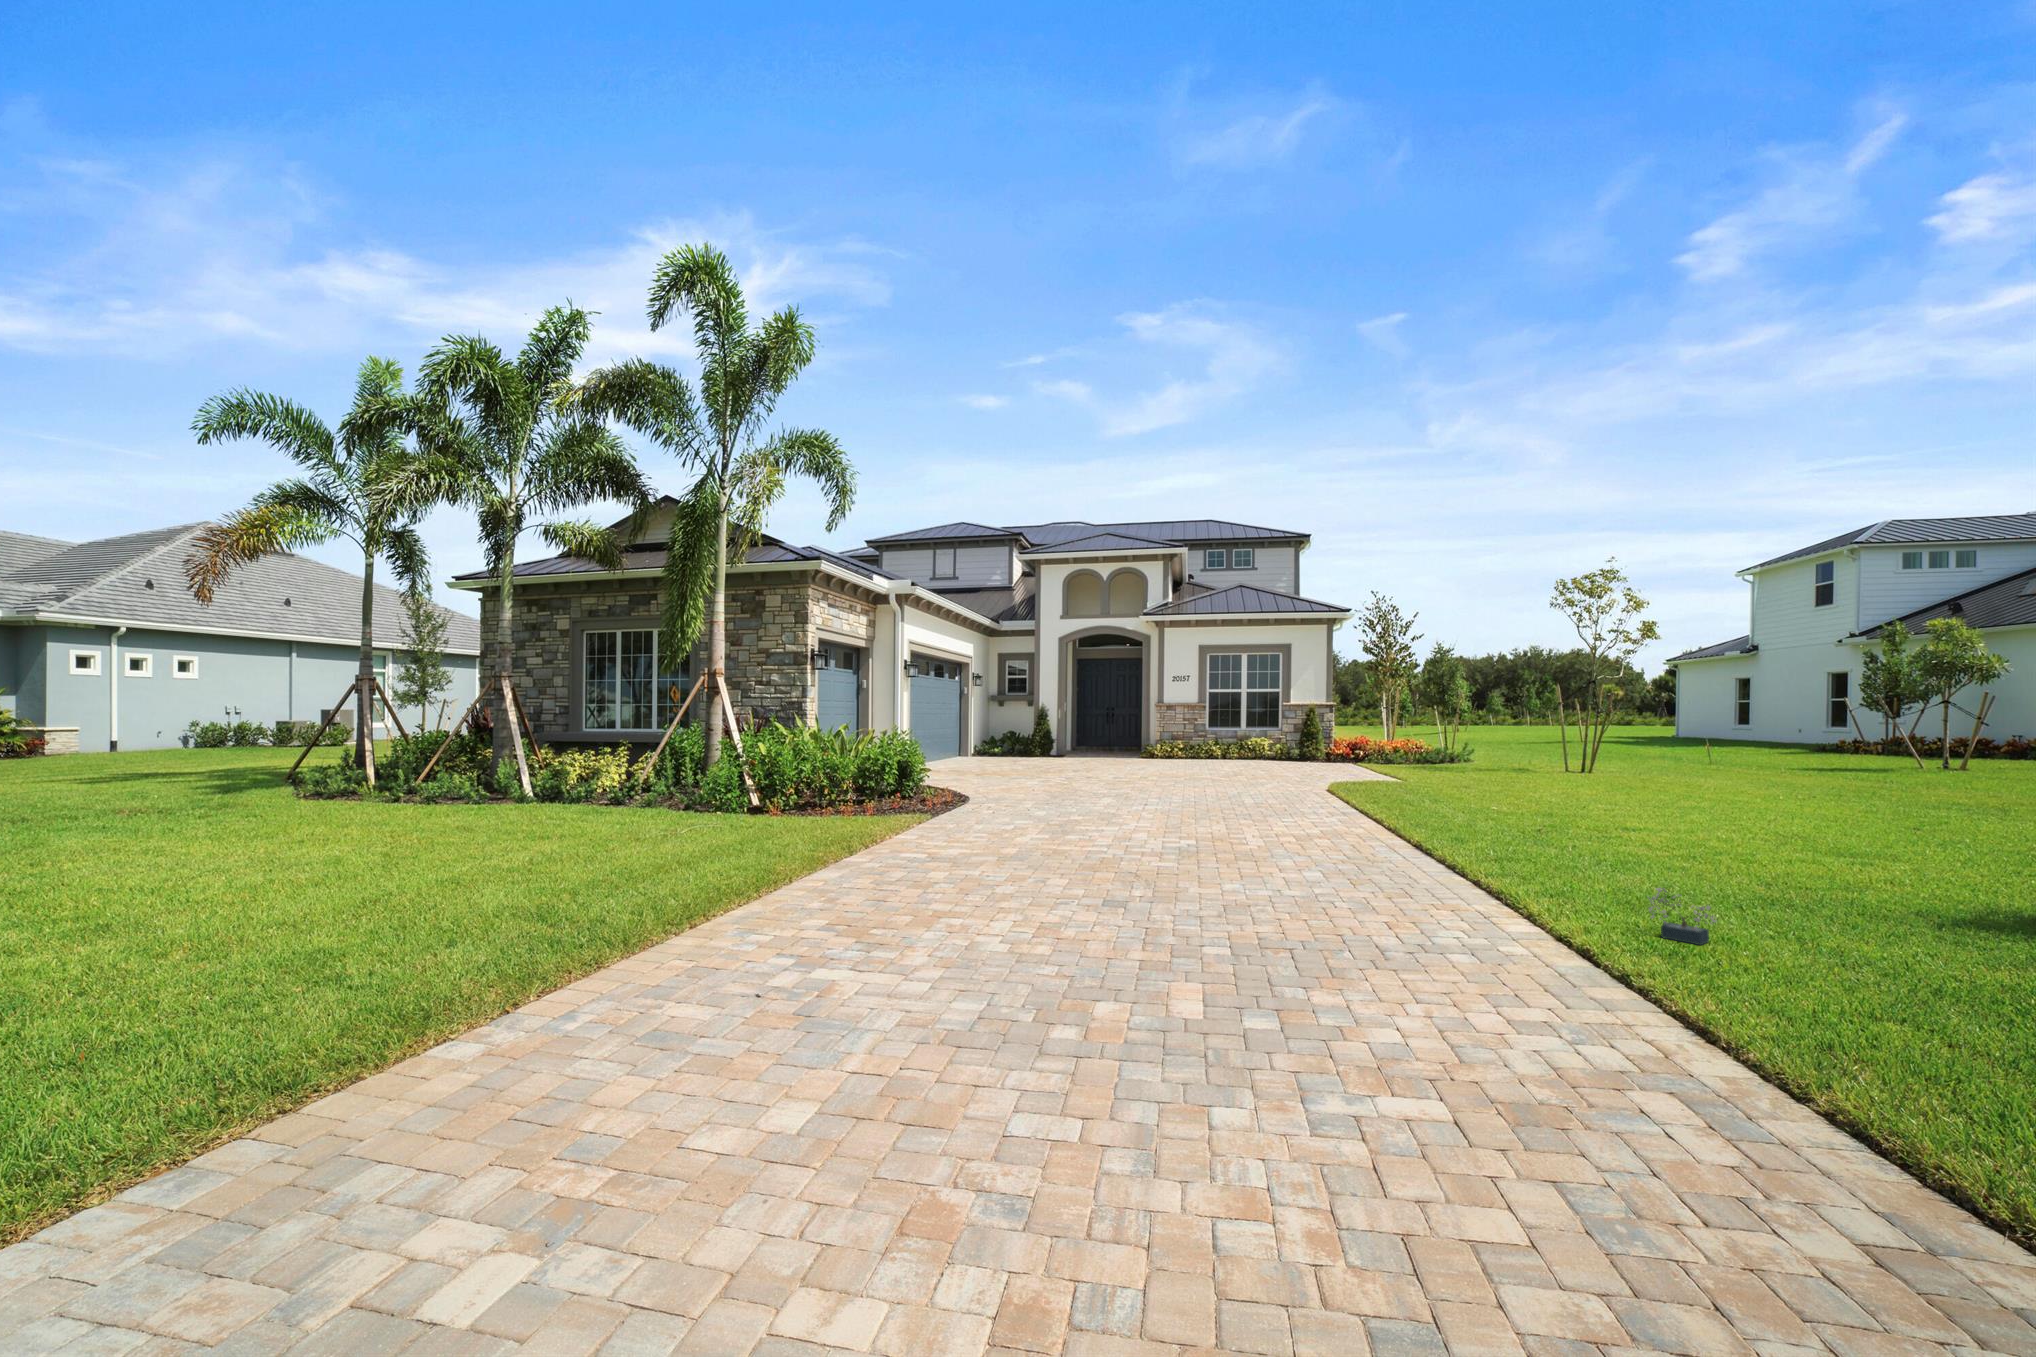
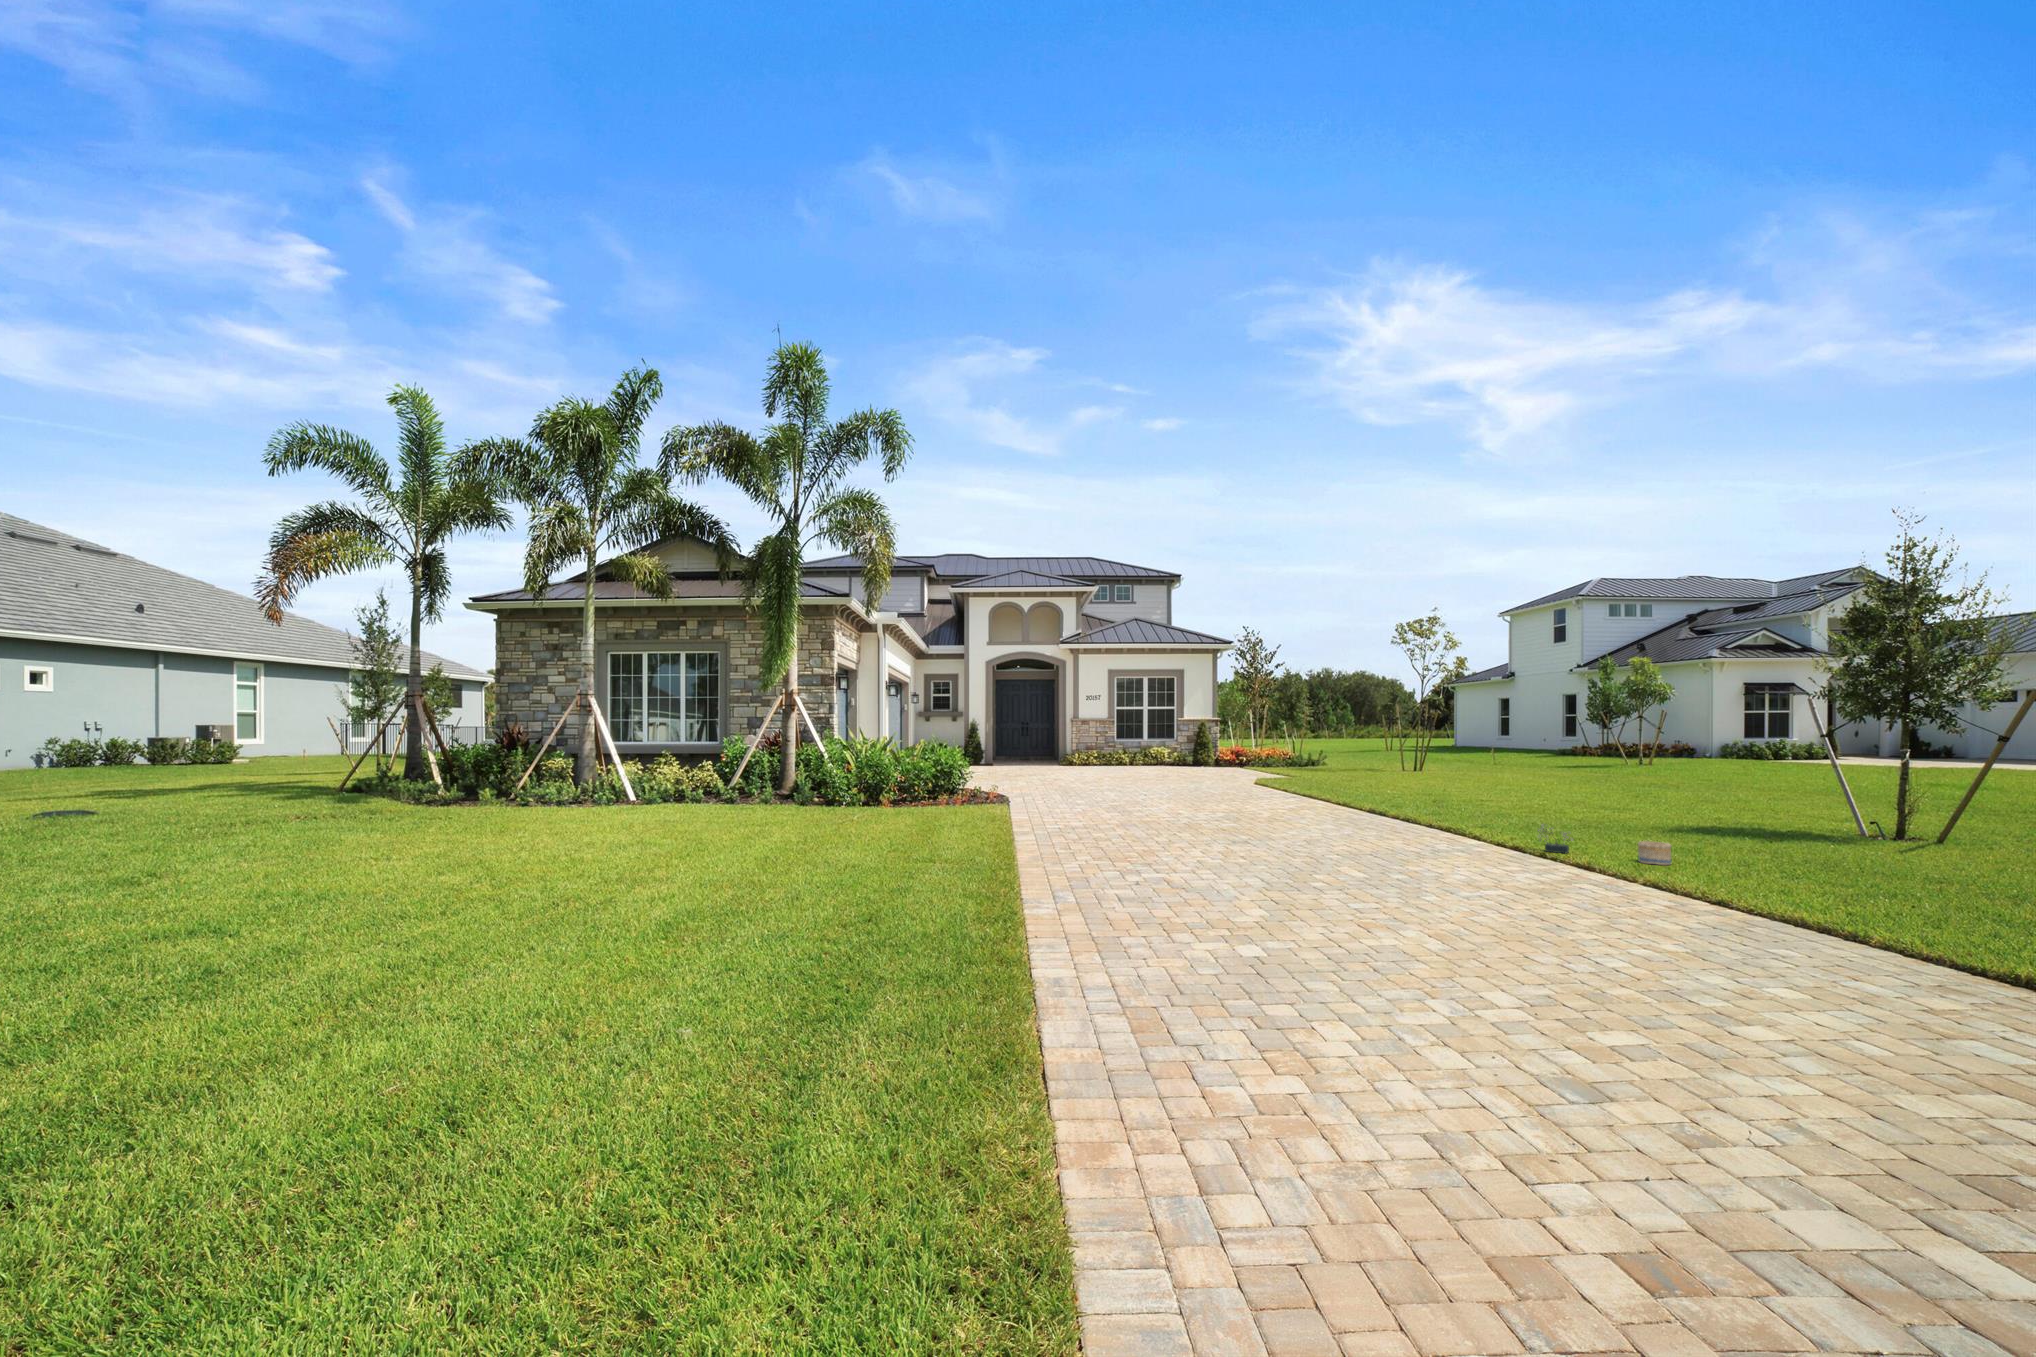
basket: none [1841,938,1917,991] -> present [1638,841,1671,865]

